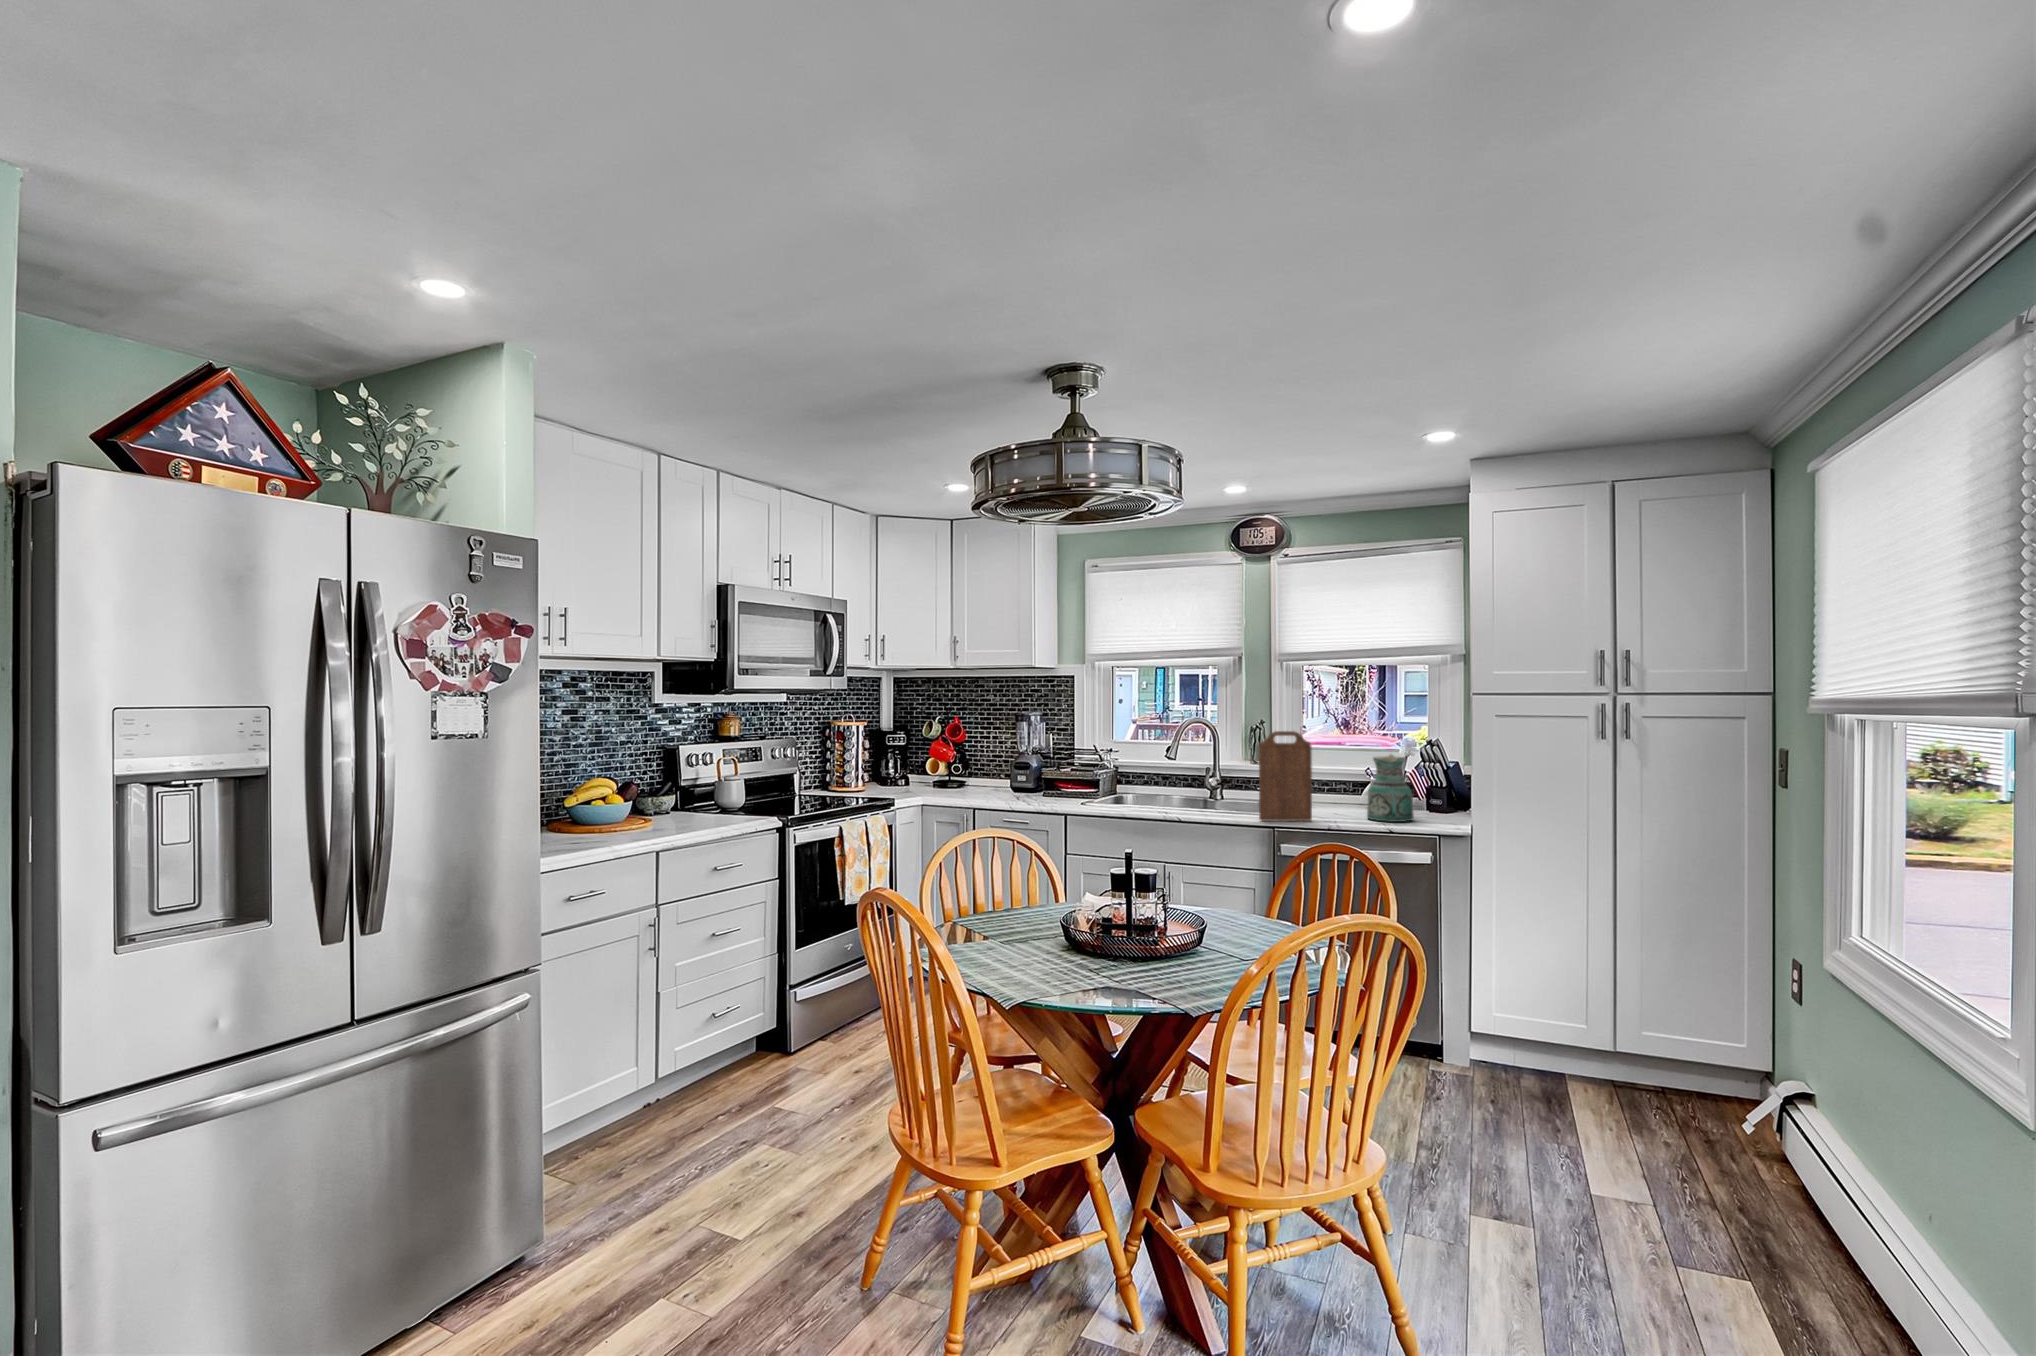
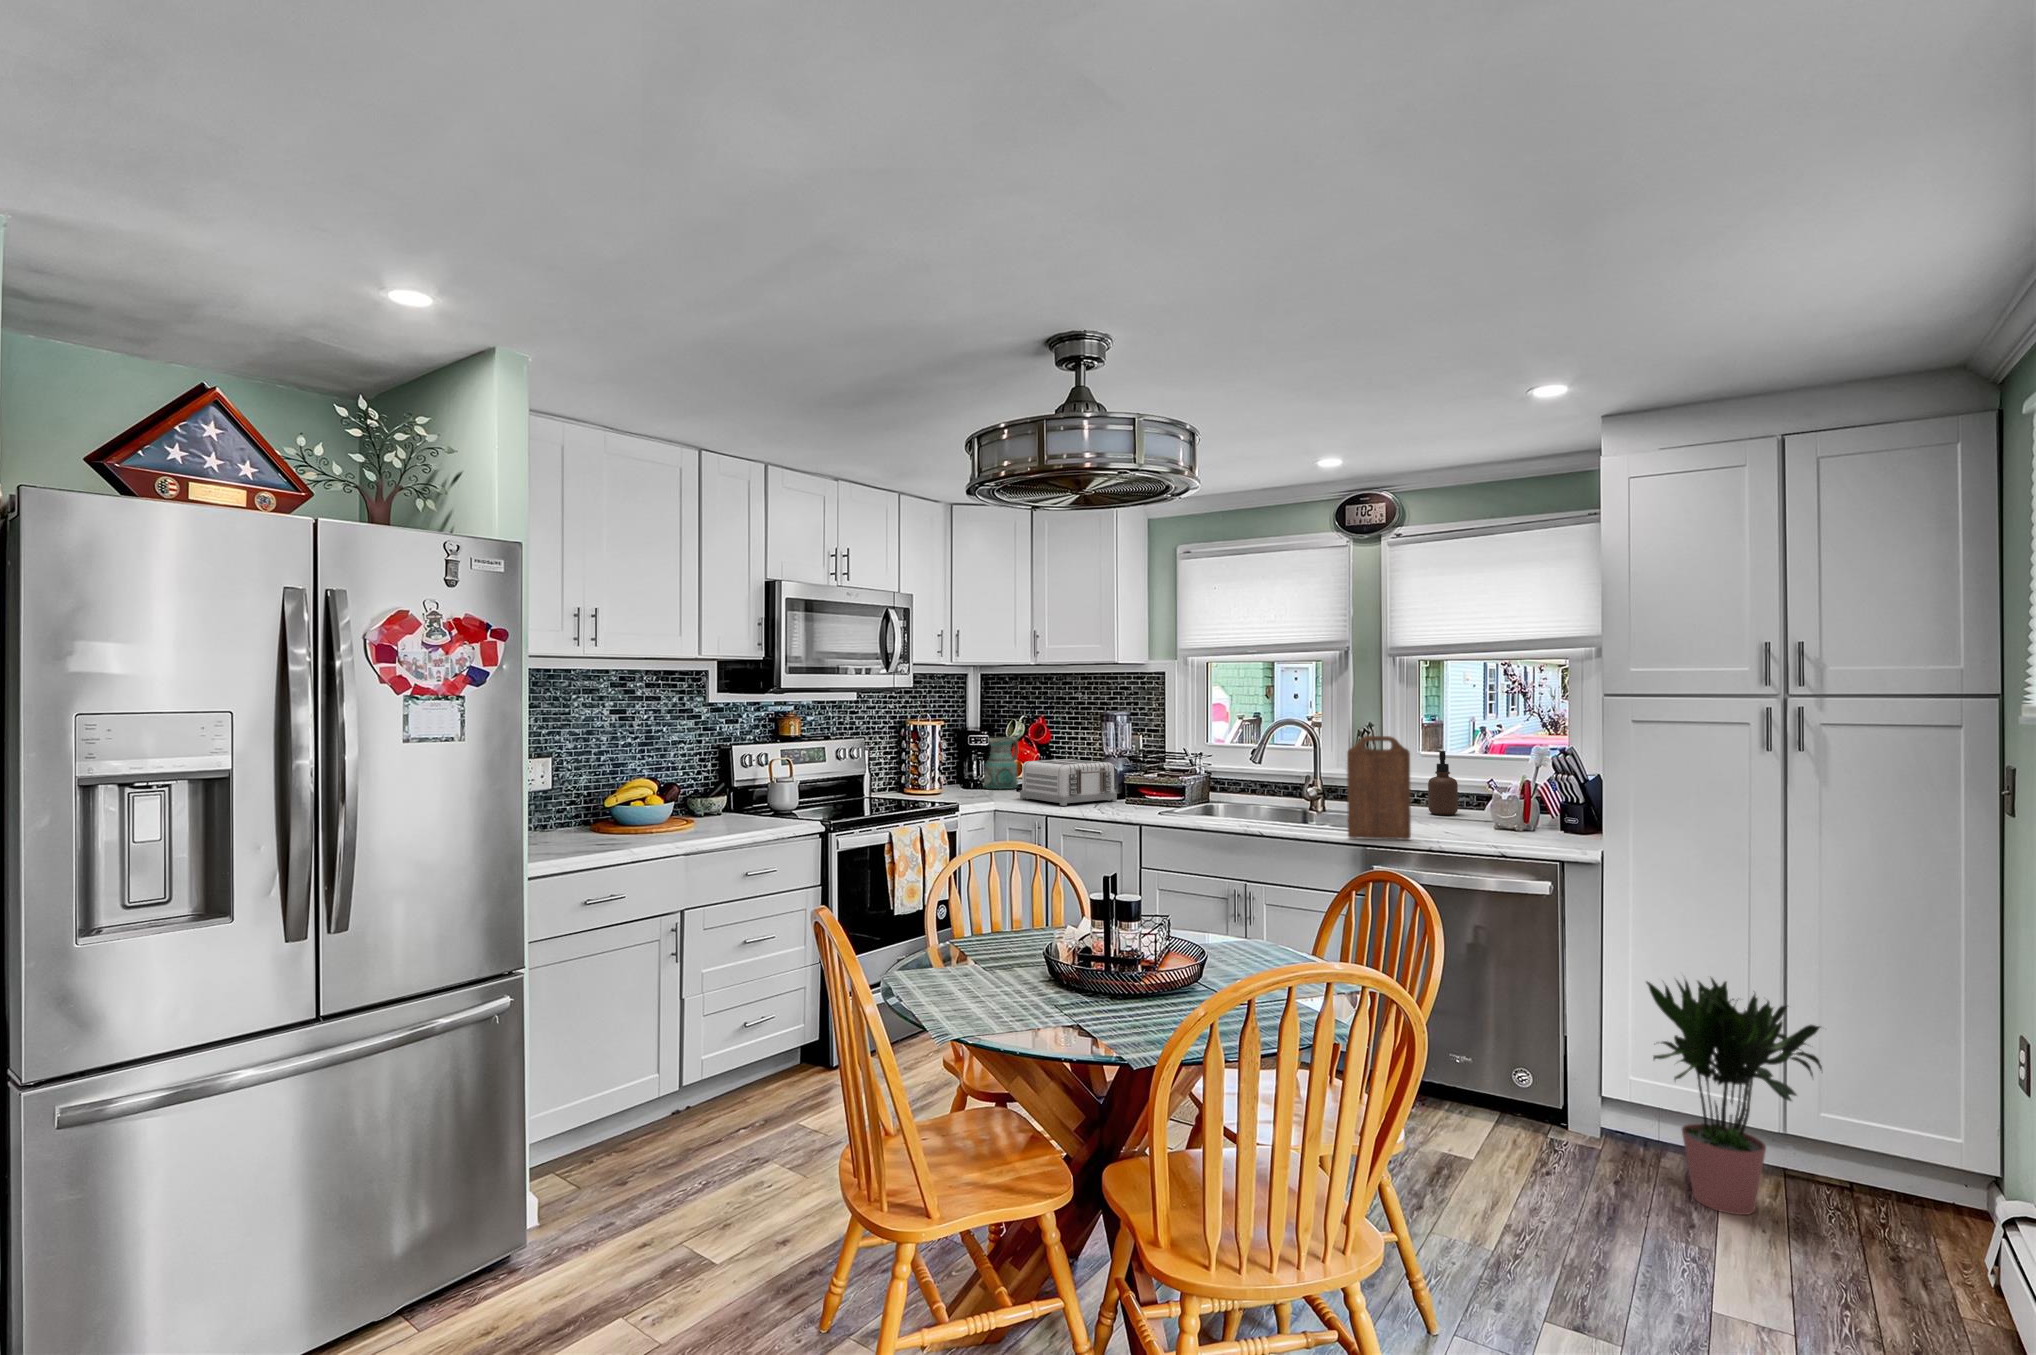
soap dispenser: none [1309,745,1334,800] -> present [1428,751,1458,815]
ceramic pitcher: present [1367,755,1414,822] -> present [984,737,1018,789]
toaster: none [944,756,1034,799] -> present [1020,759,1117,806]
potted plant: none [1513,918,1664,1120] -> present [1646,978,1822,1215]

